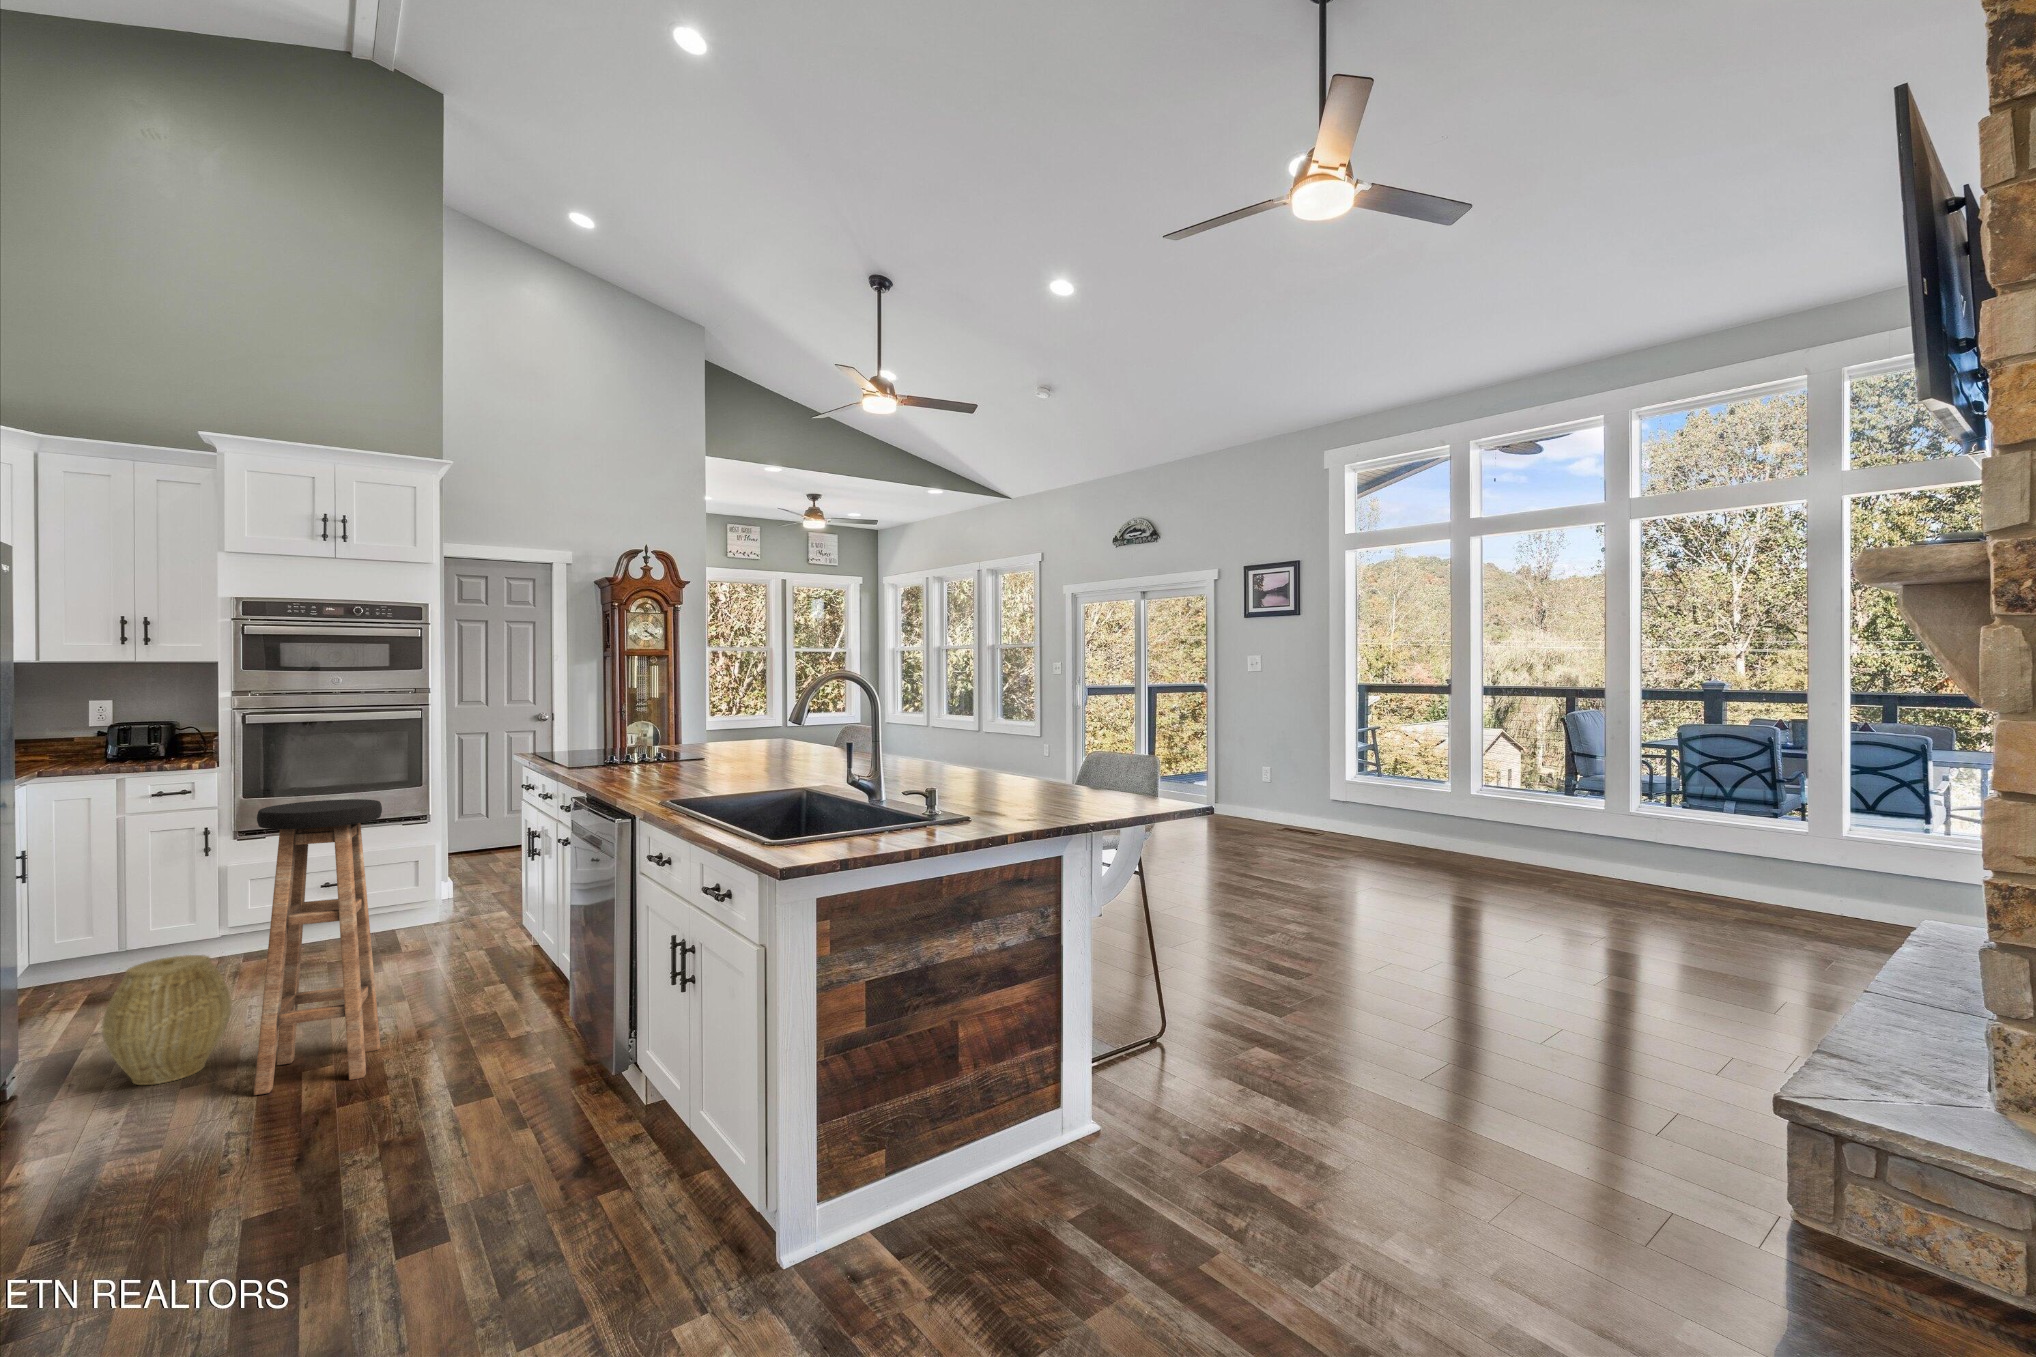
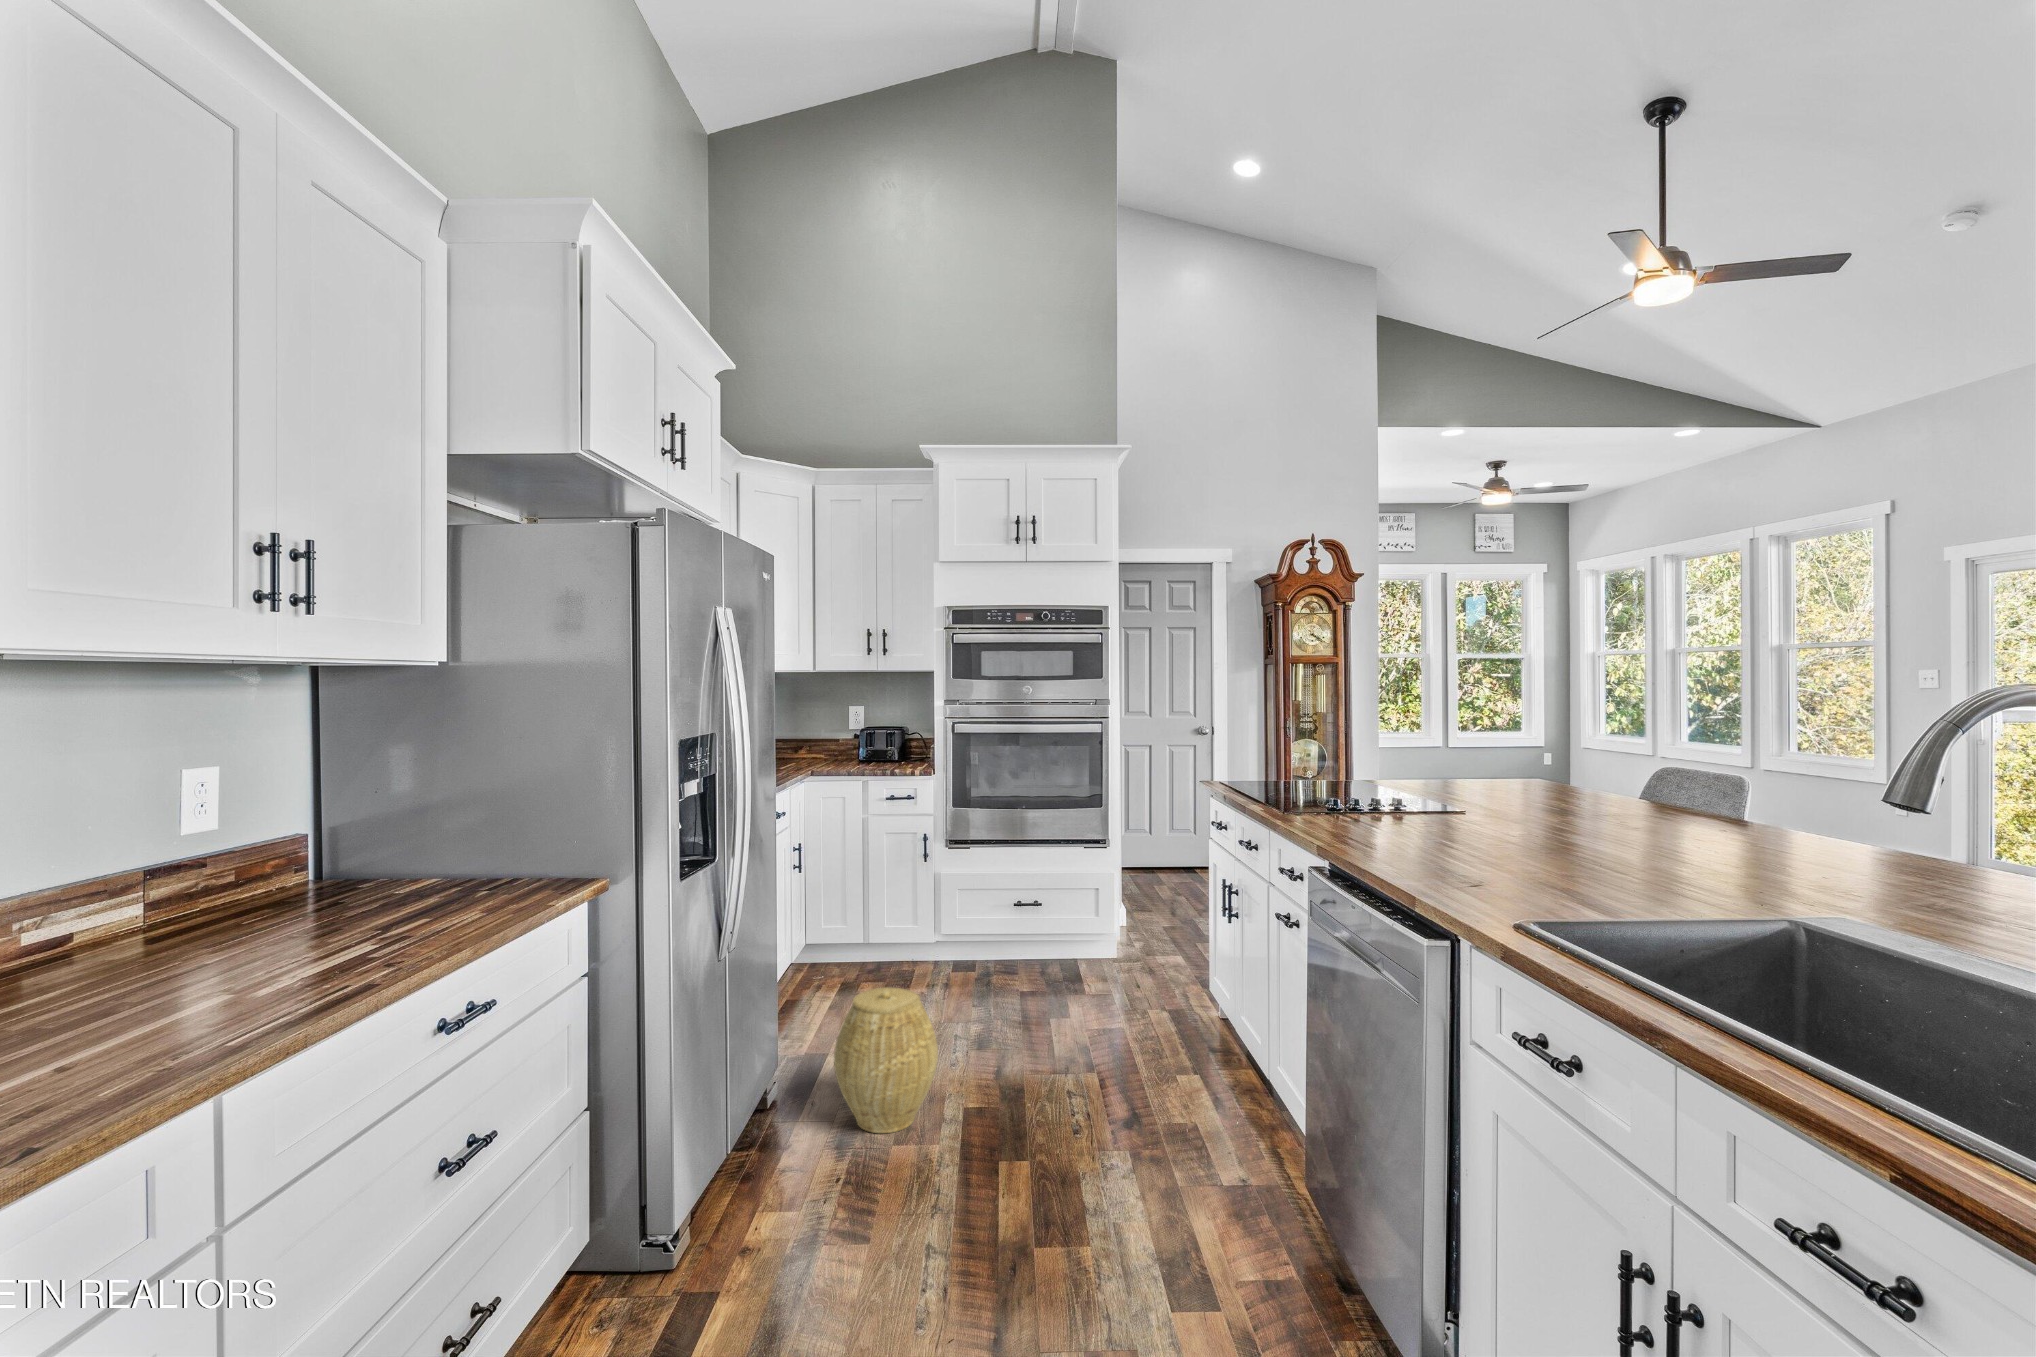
bar stool: present [254,799,382,1095] -> none [955,834,1081,1204]

